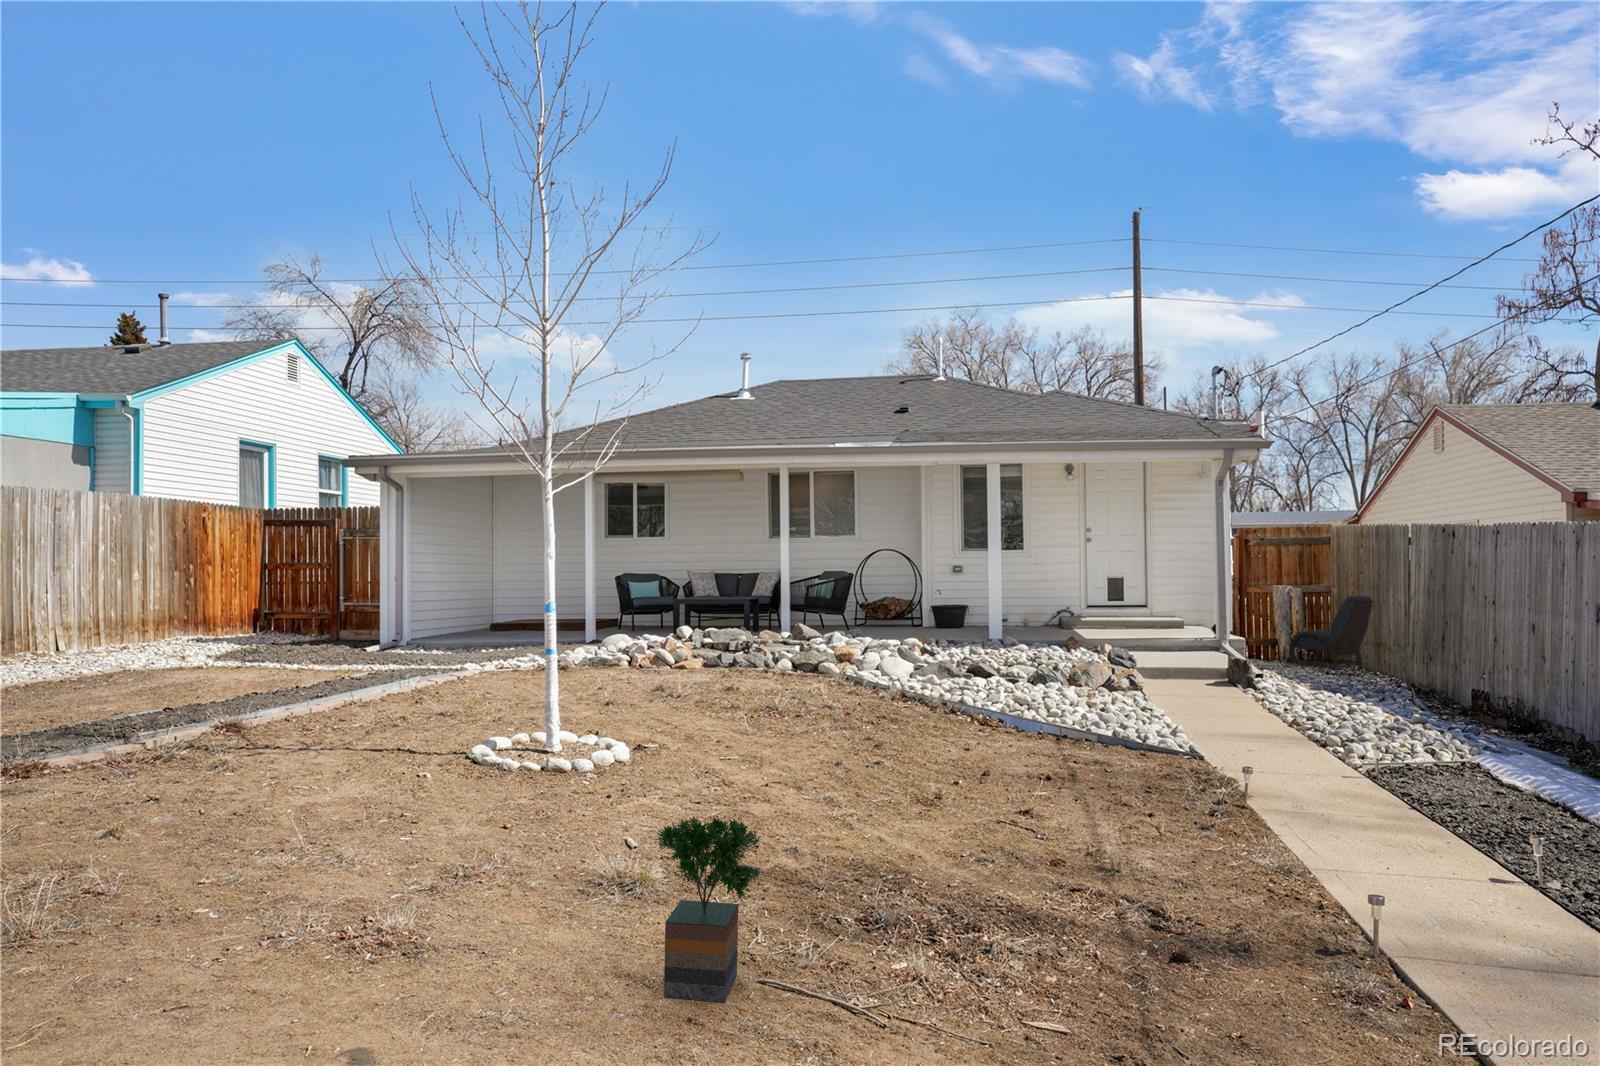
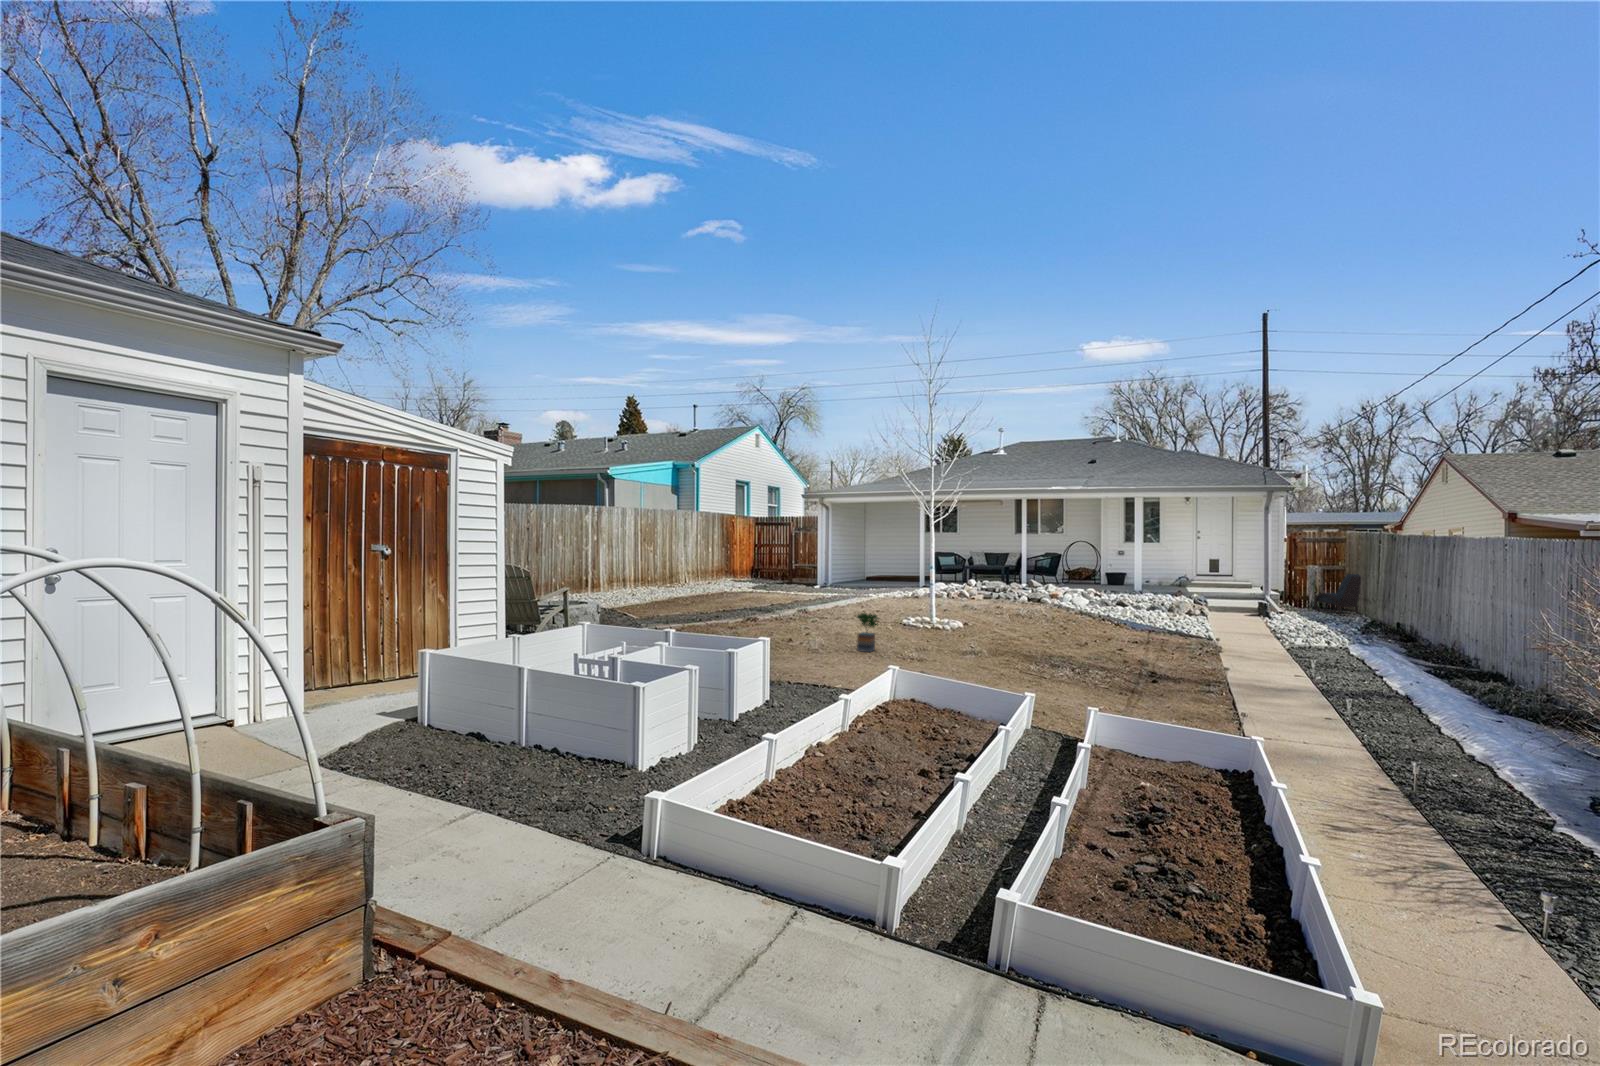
potted tree: present [655,816,763,1002] -> present [857,613,878,652]

